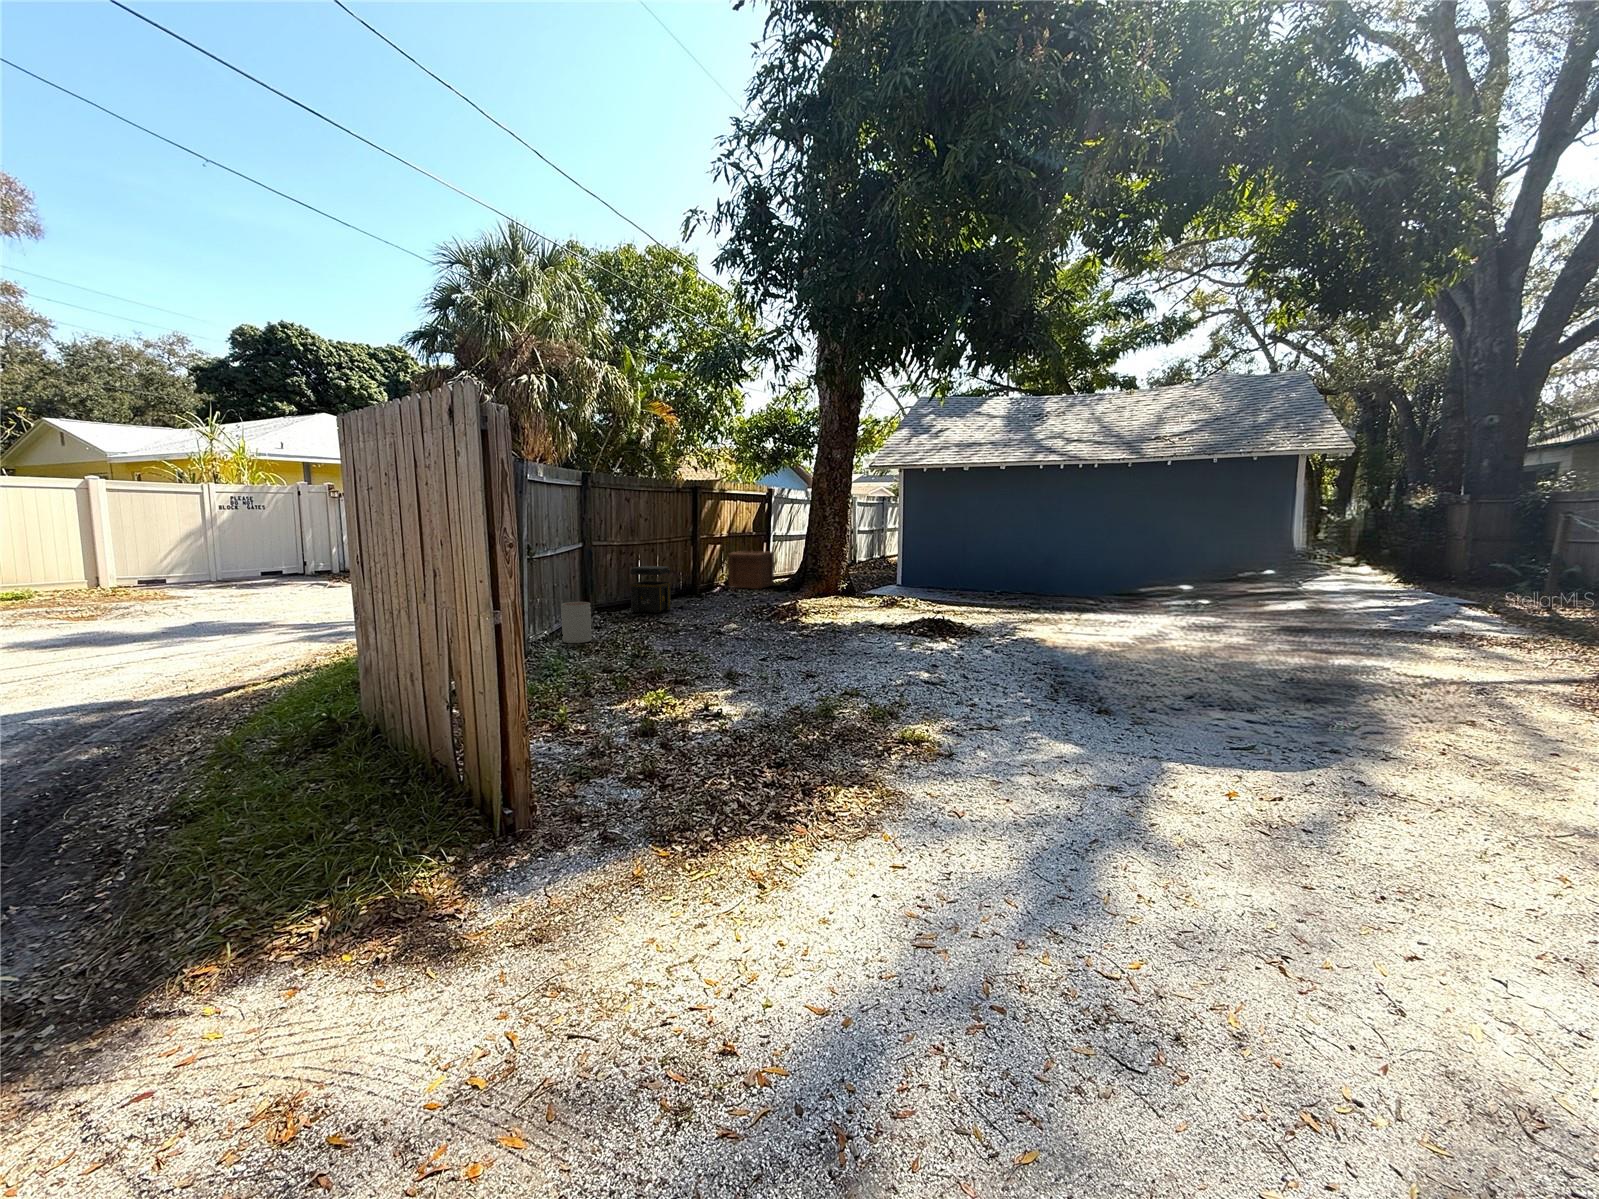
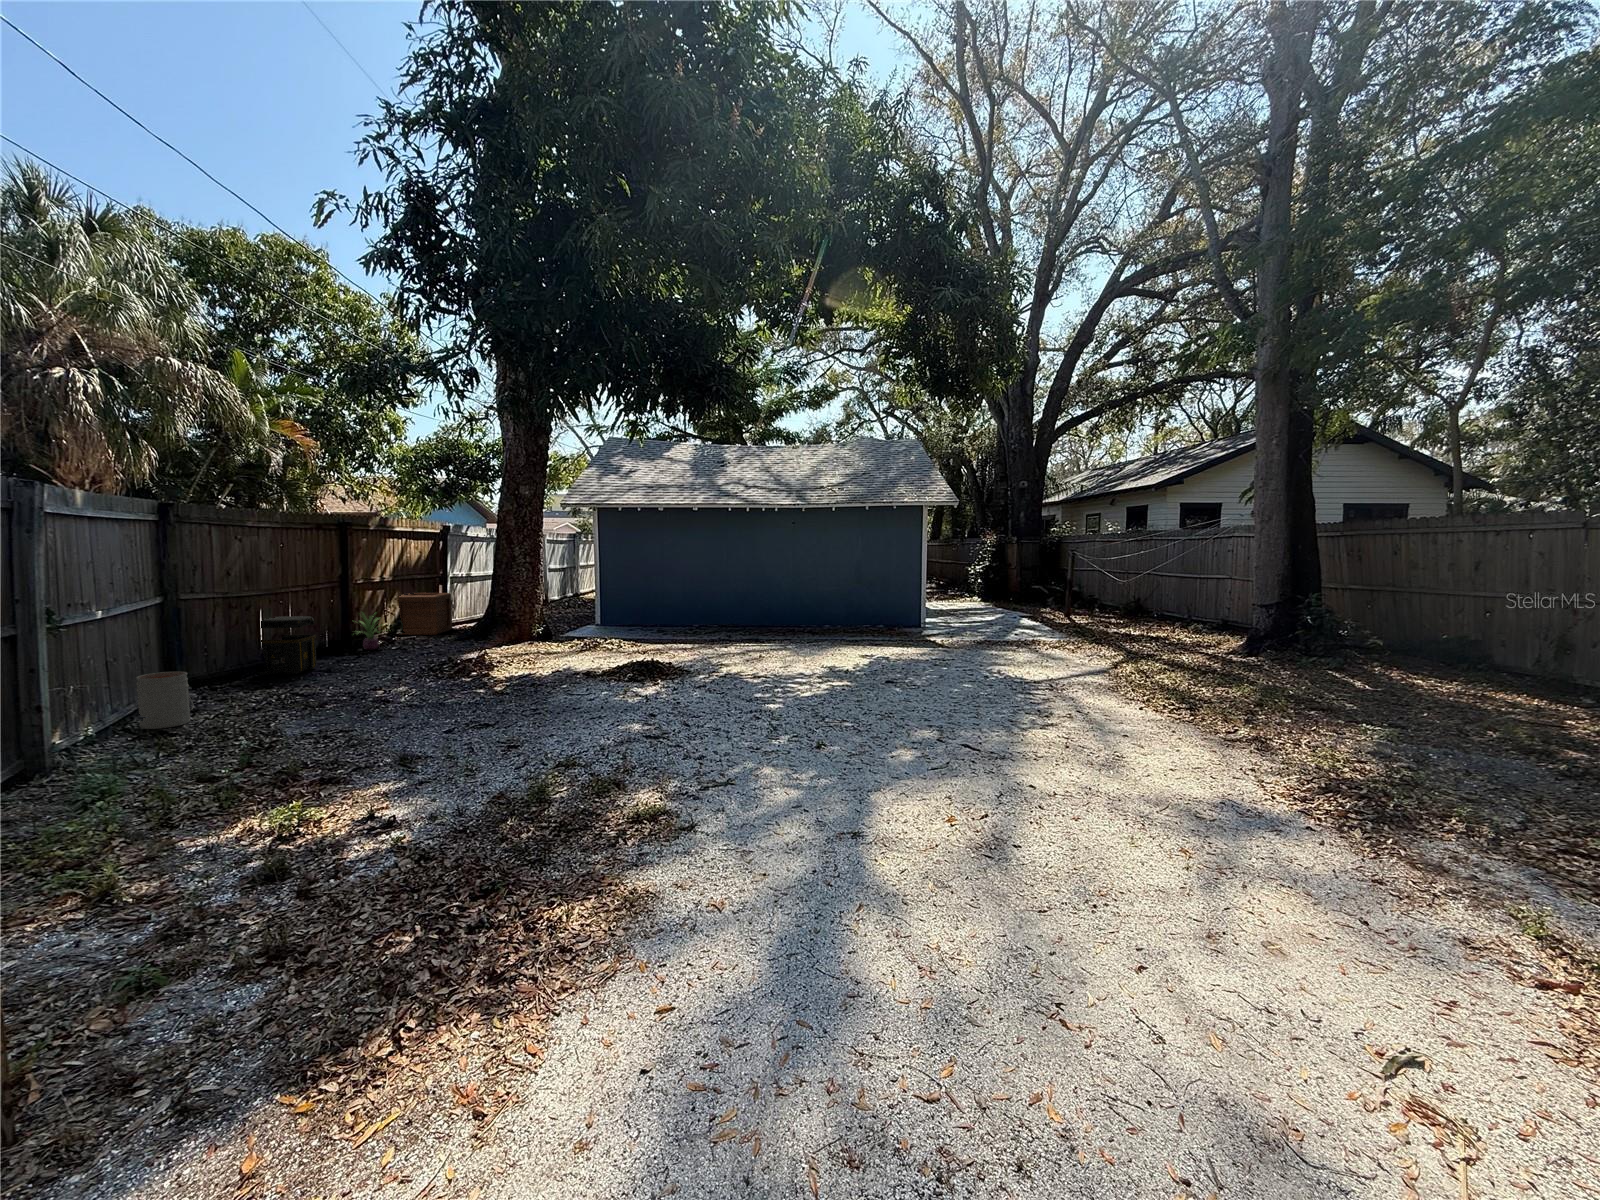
decorative plant: none [690,565,727,598] -> present [358,613,379,650]

